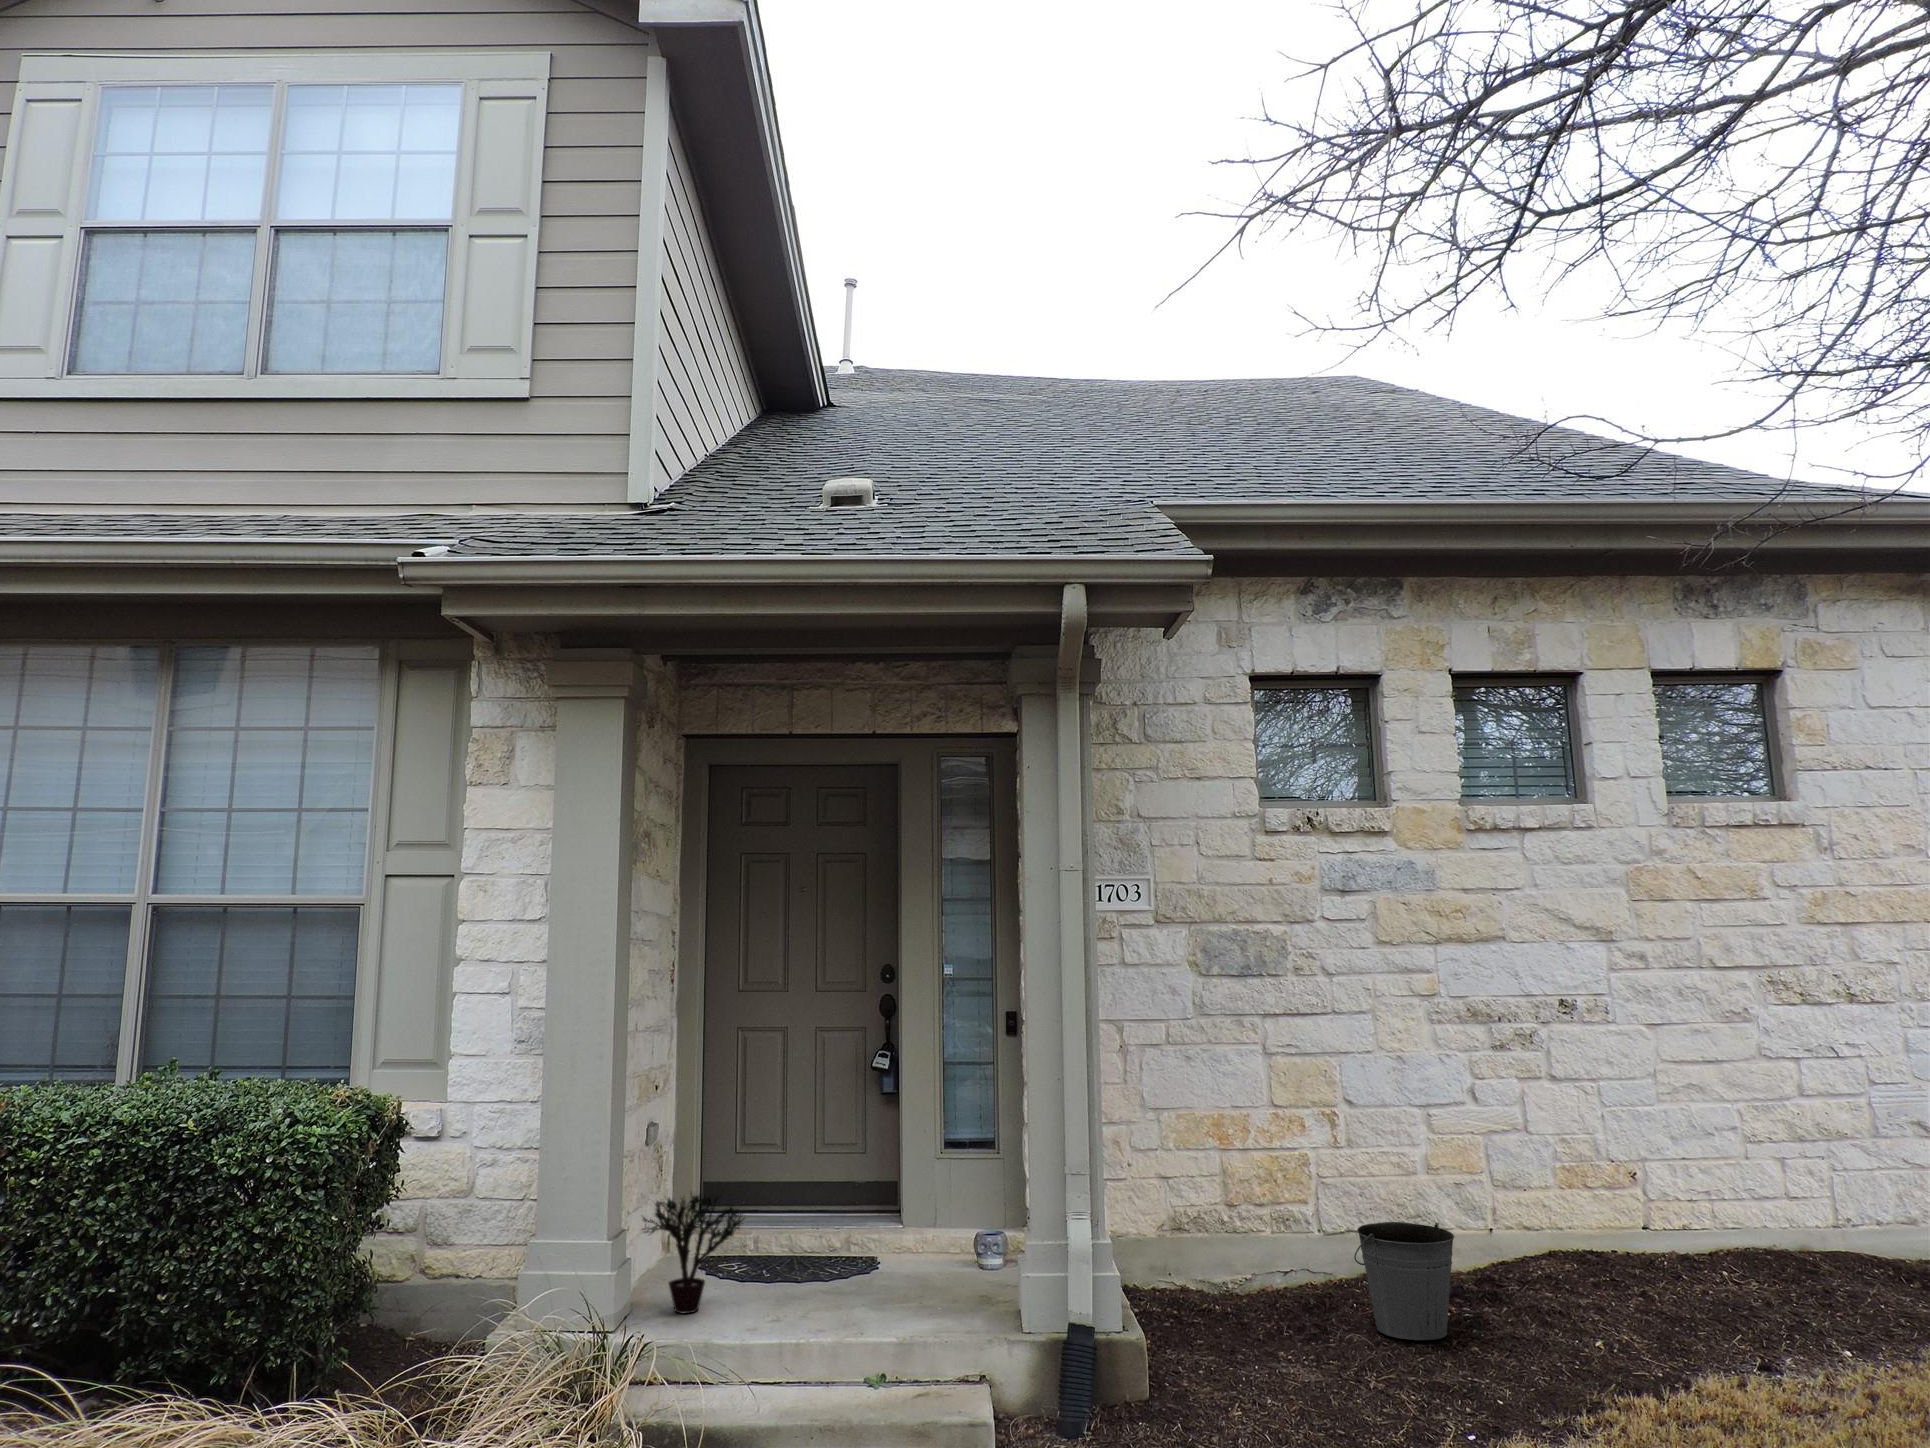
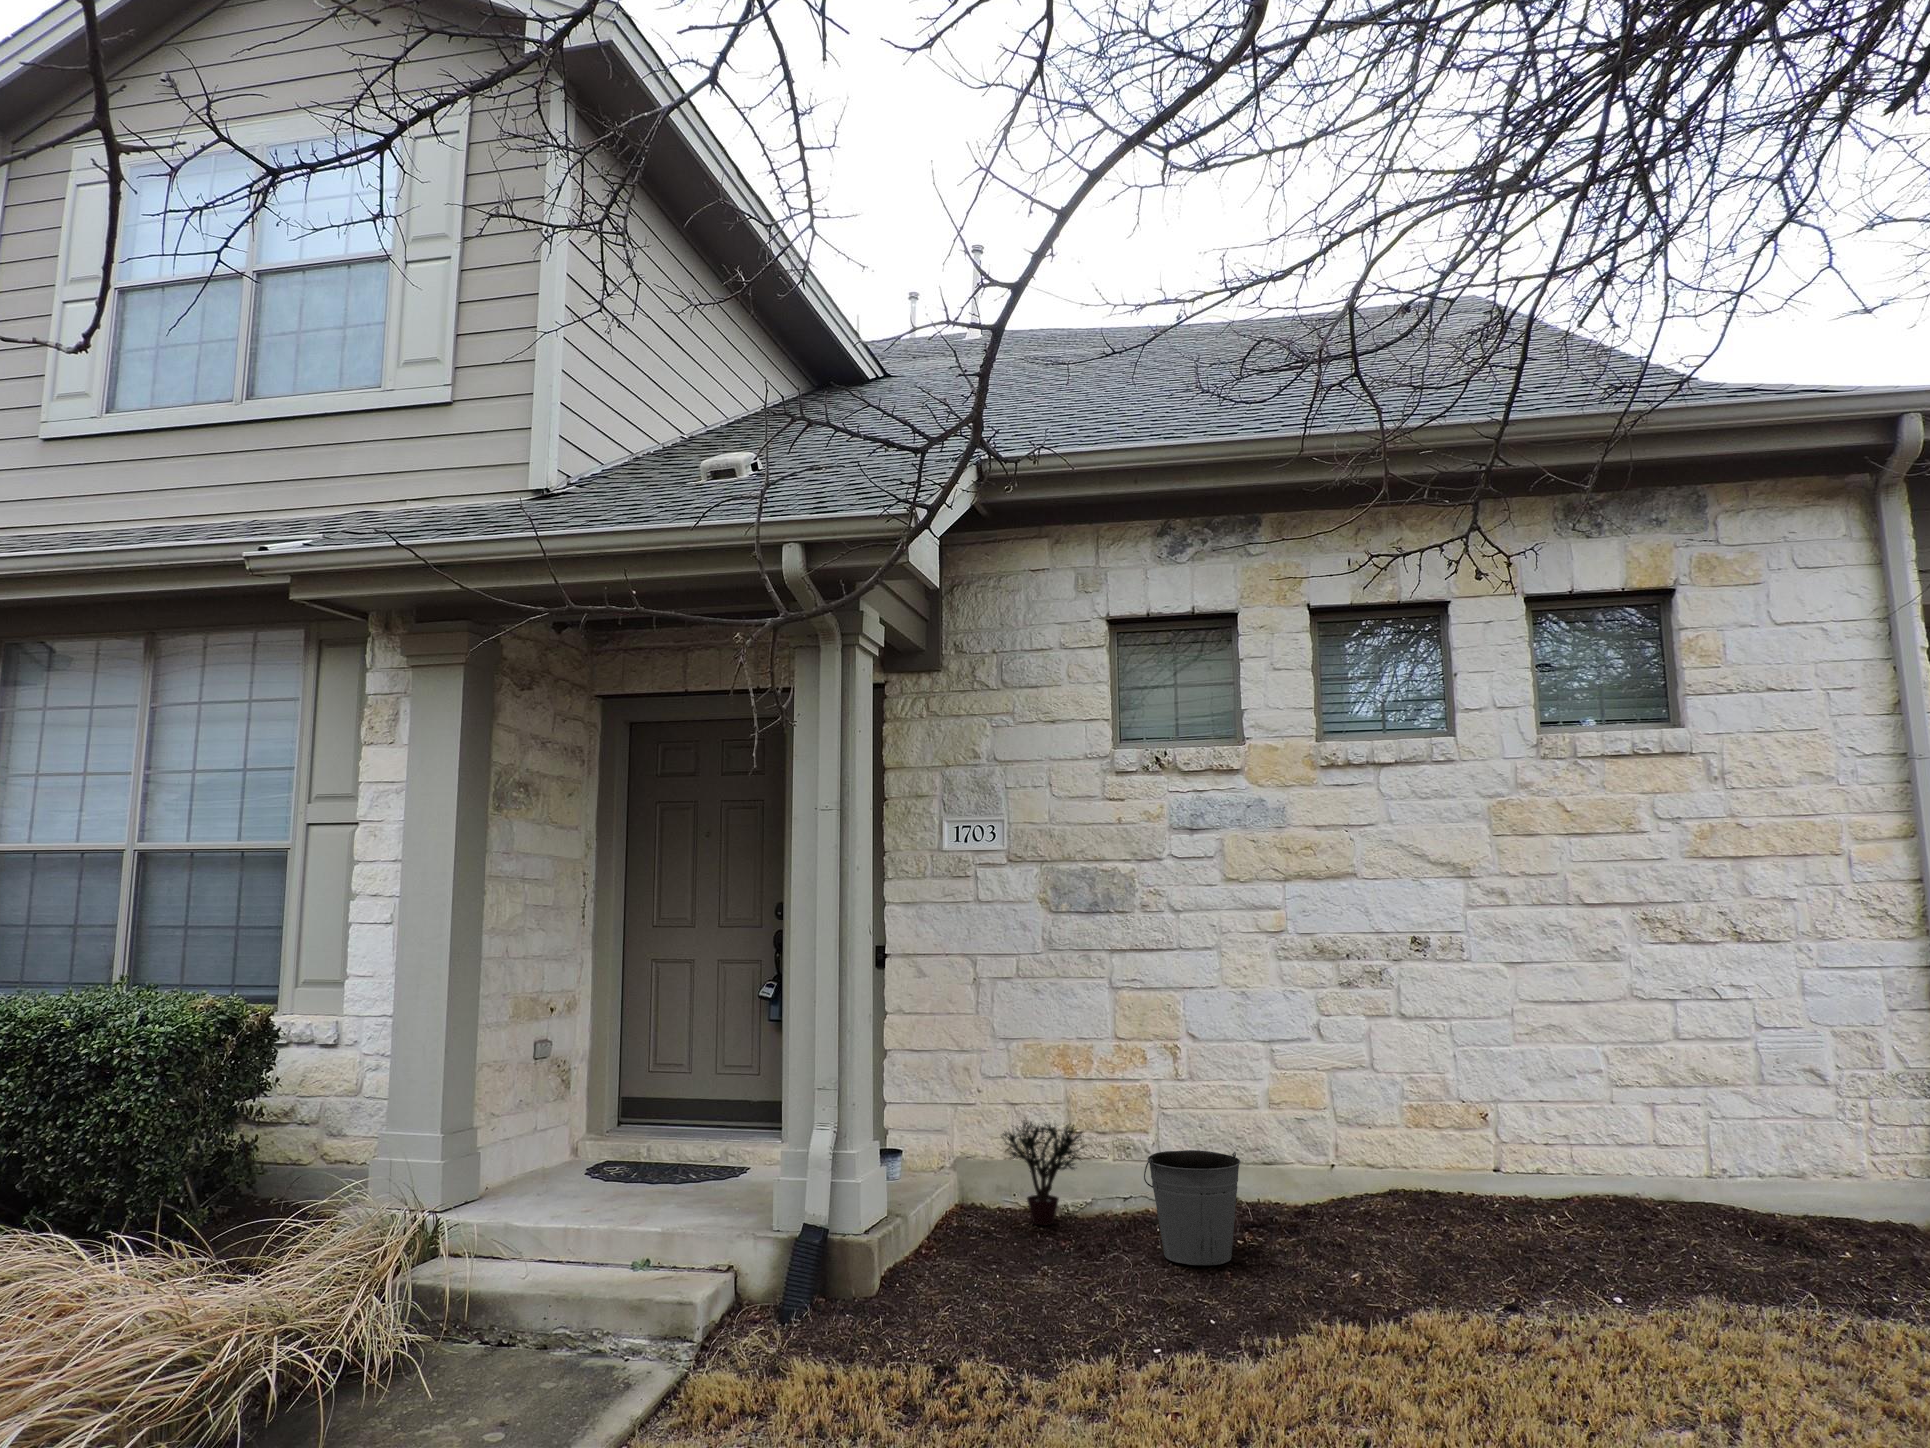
potted plant: present [643,1195,744,1314] -> present [1001,1122,1084,1225]

